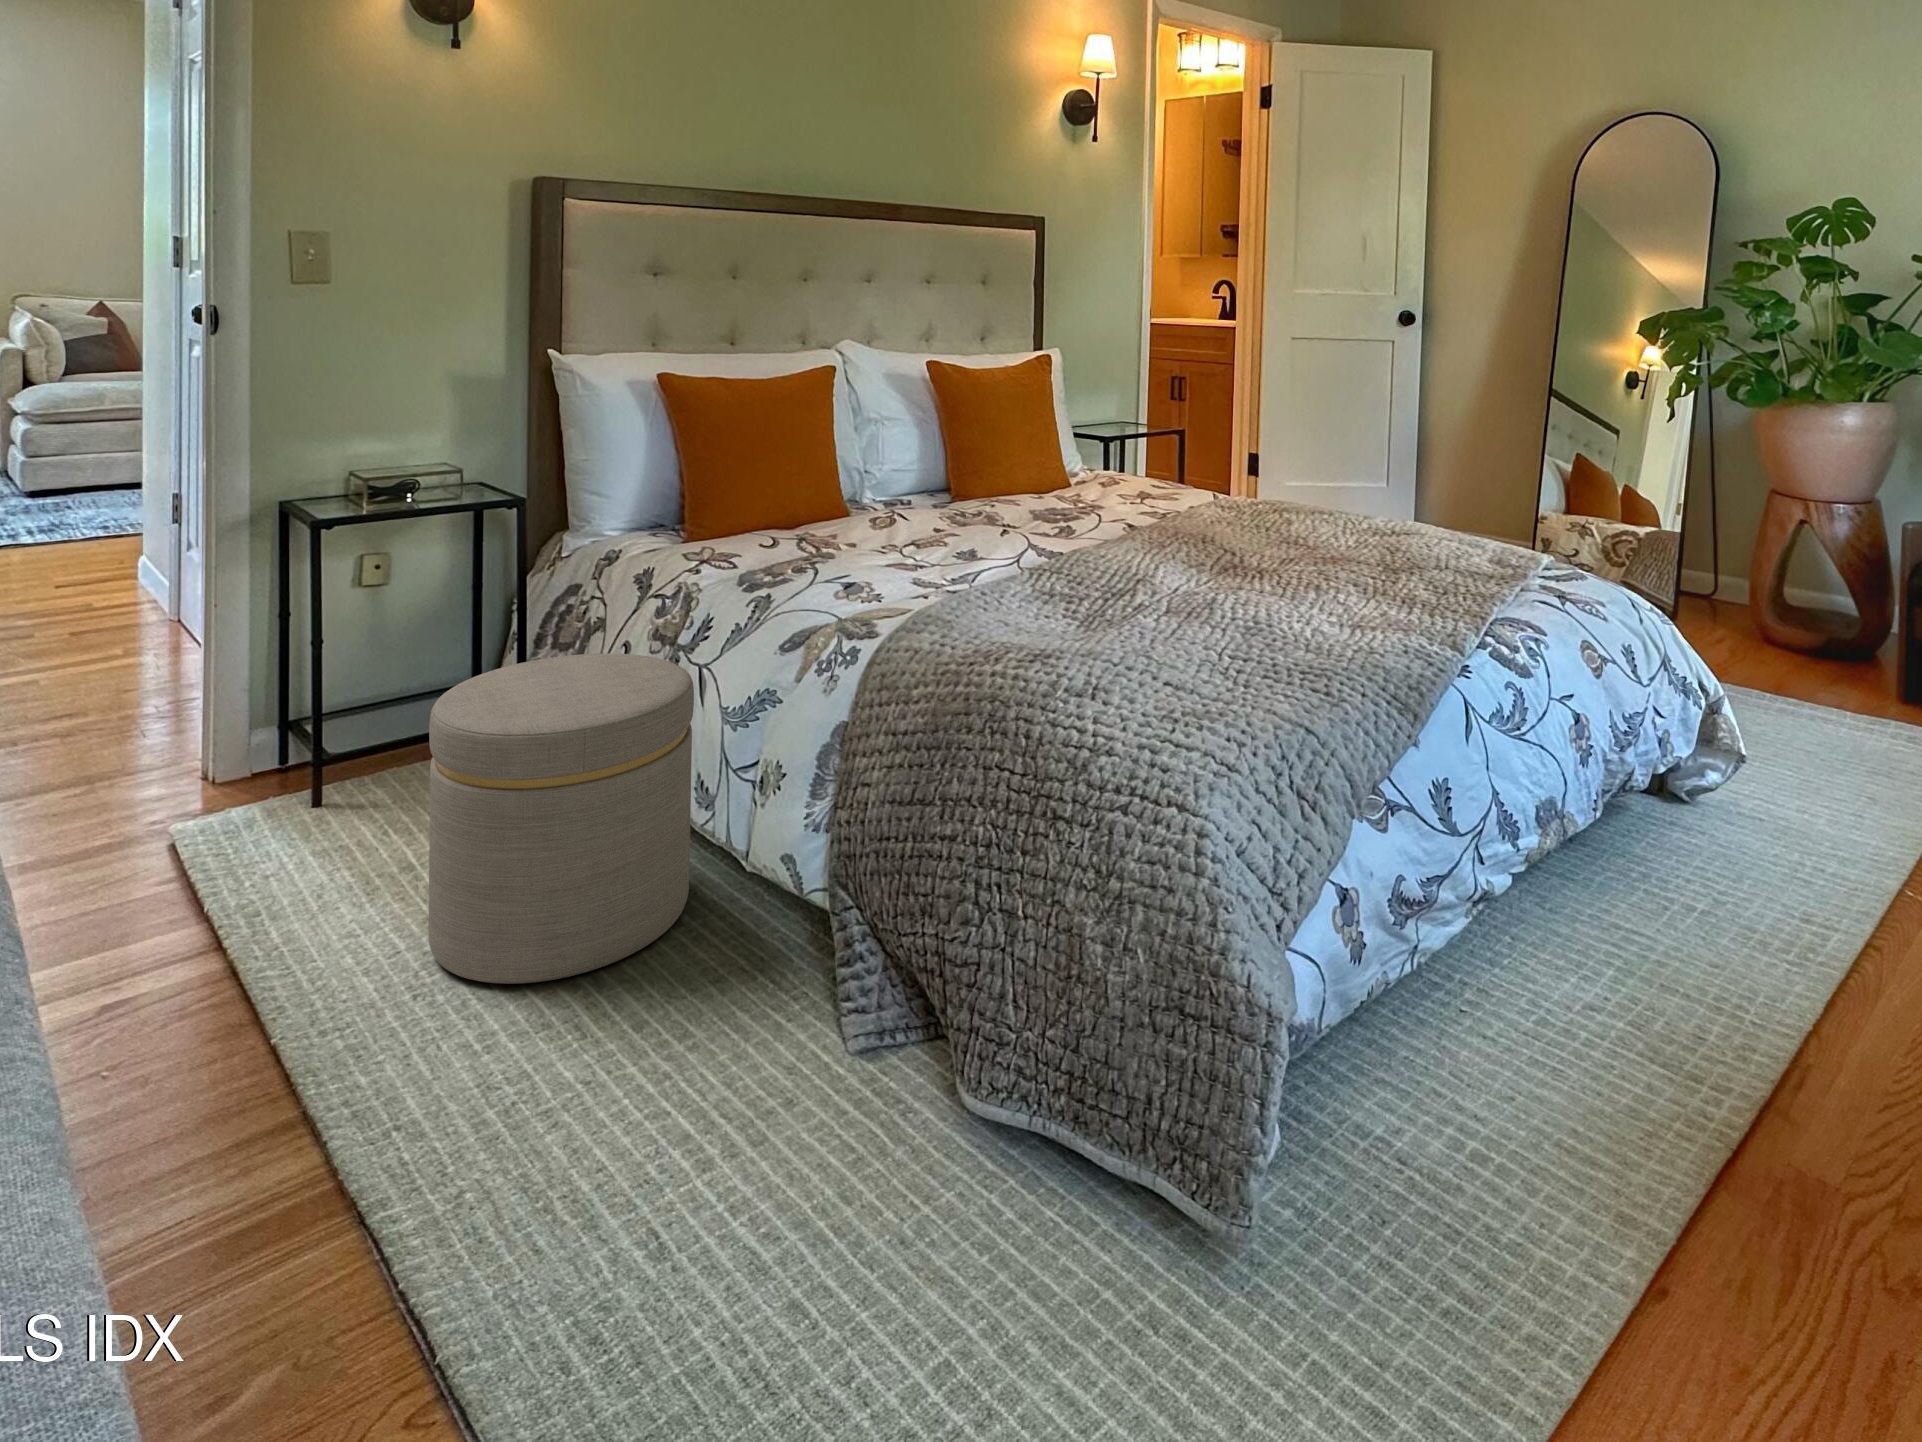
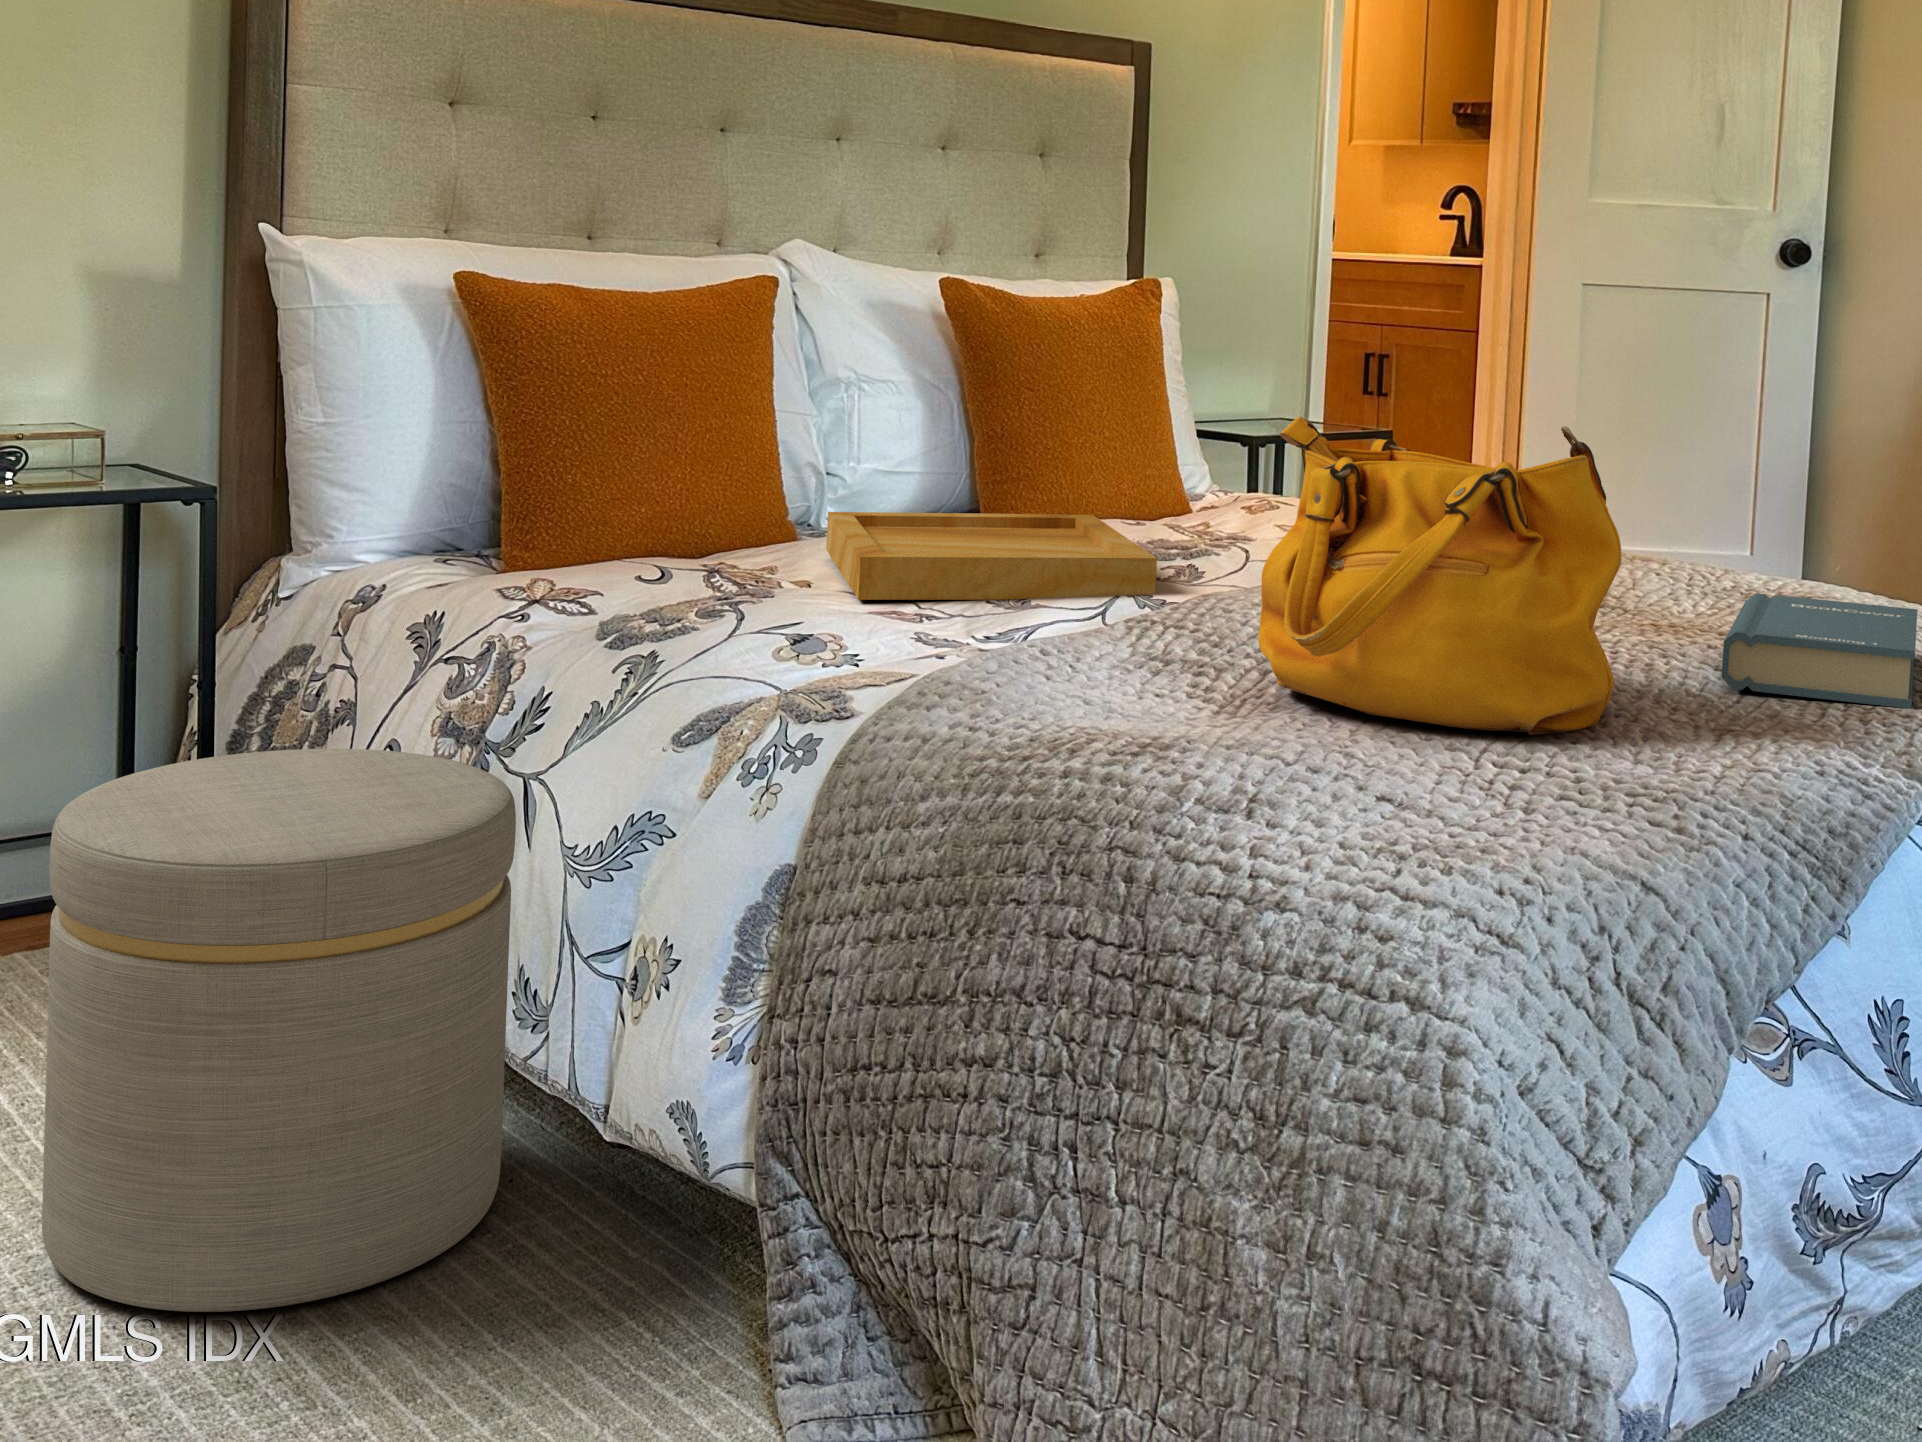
handbag: none [1102,460,1295,637] -> present [1258,416,1621,735]
tray: none [871,495,1051,555] -> present [826,512,1157,600]
hardback book: none [1353,541,1460,611] -> present [1722,593,1917,709]

